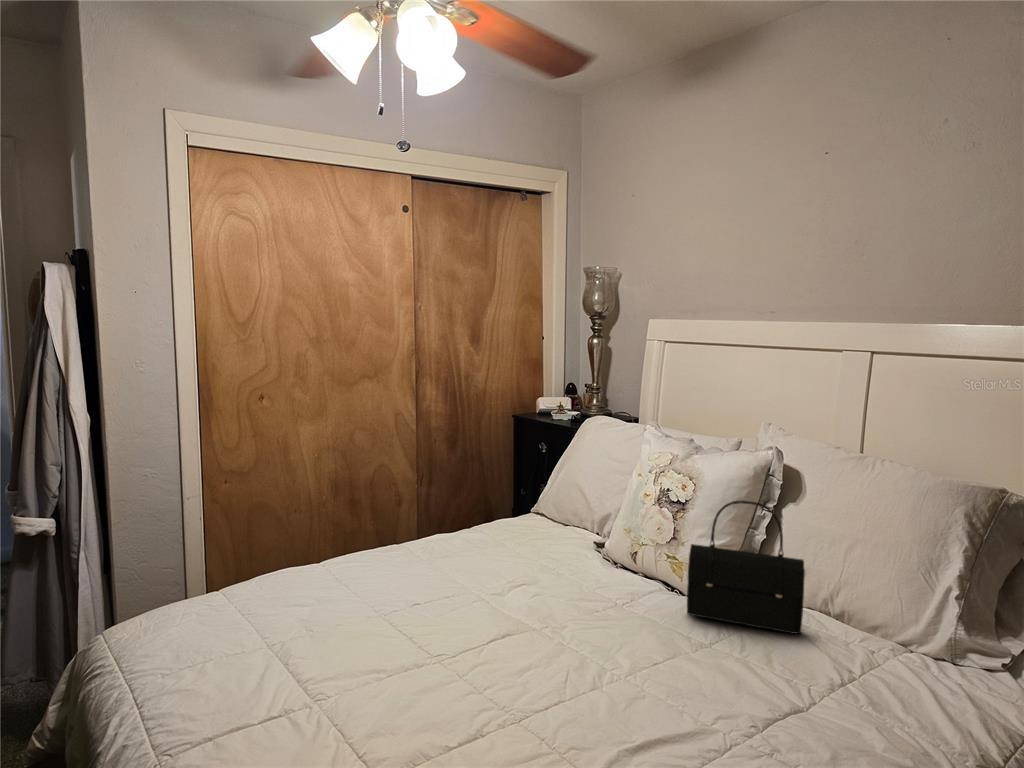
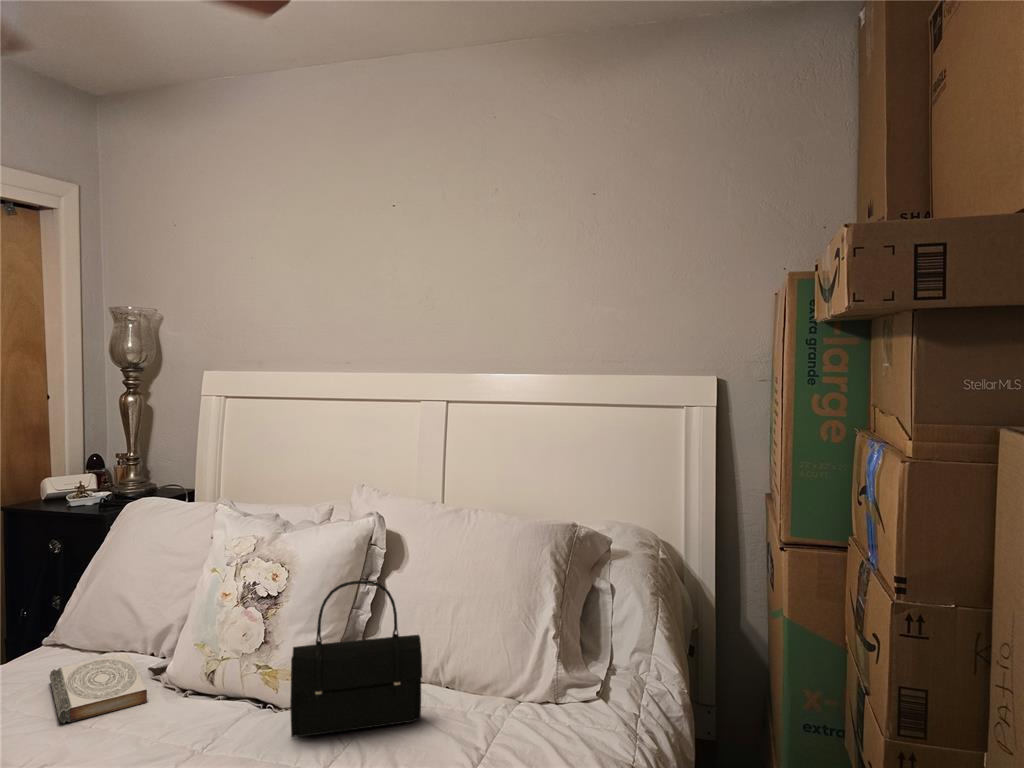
book: none [534,527,591,563] -> present [49,653,147,723]

